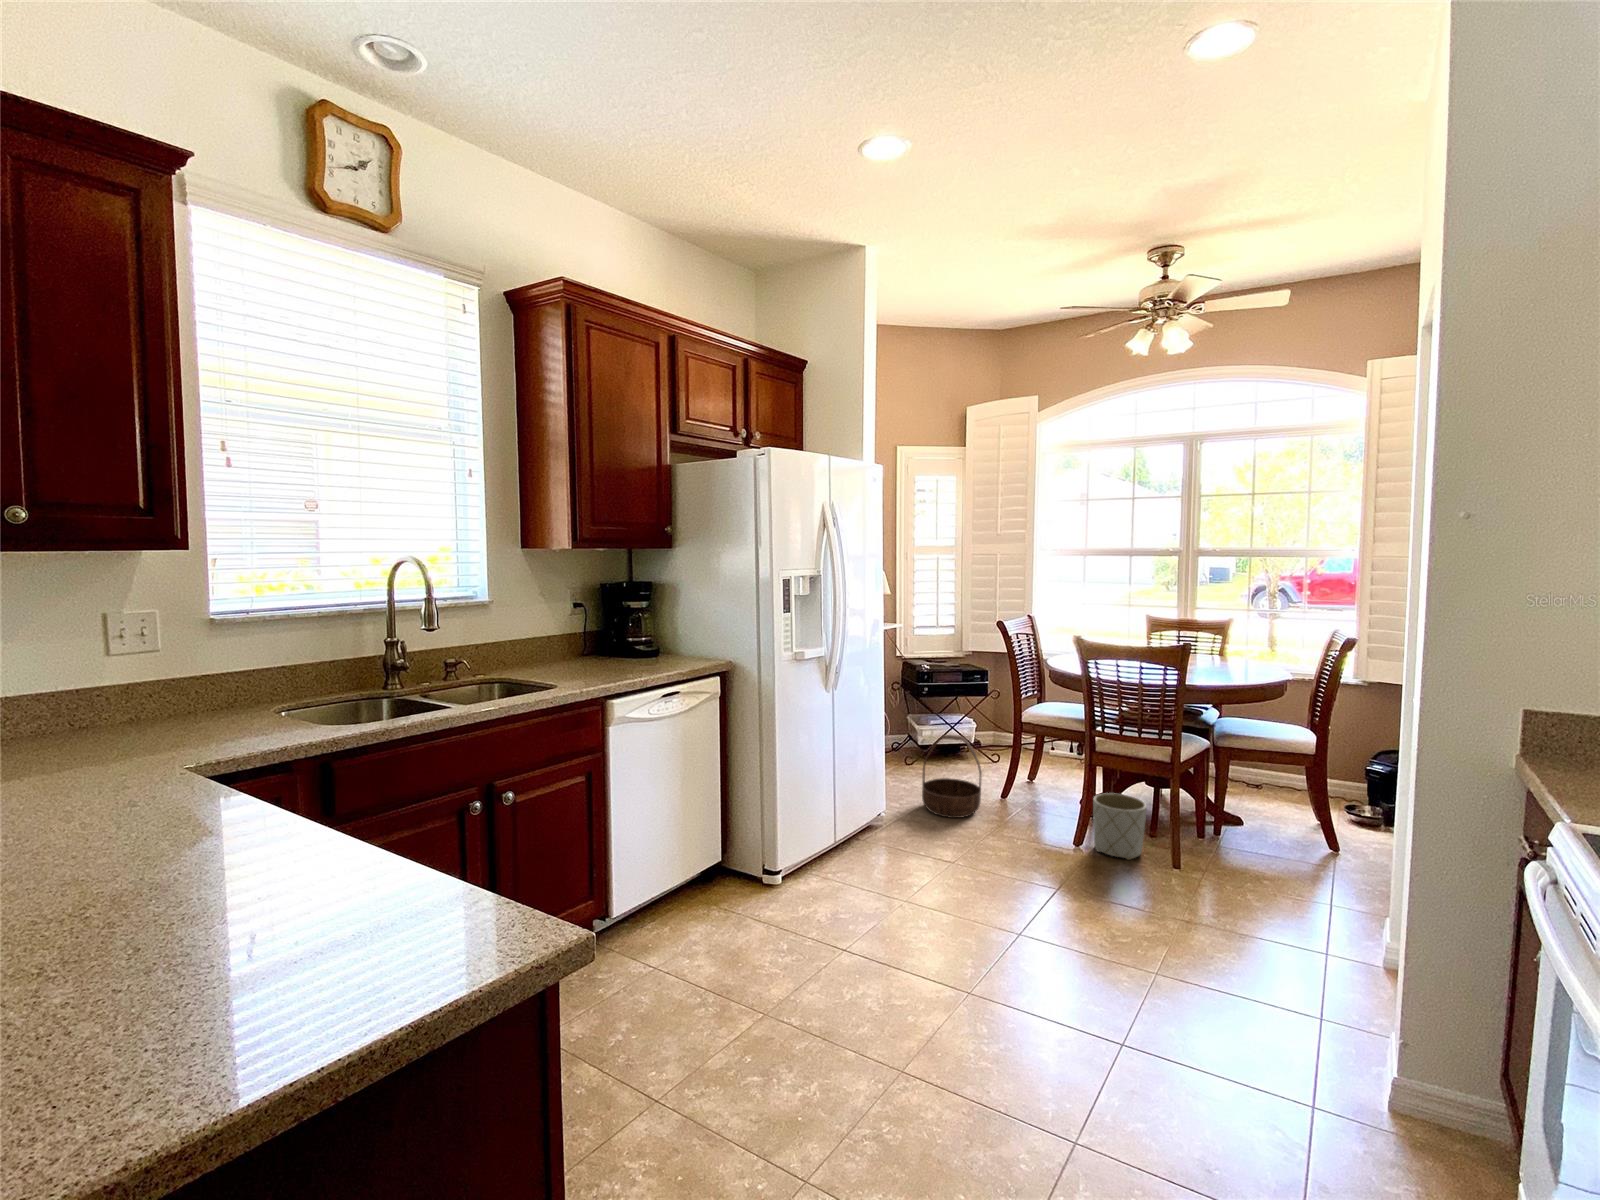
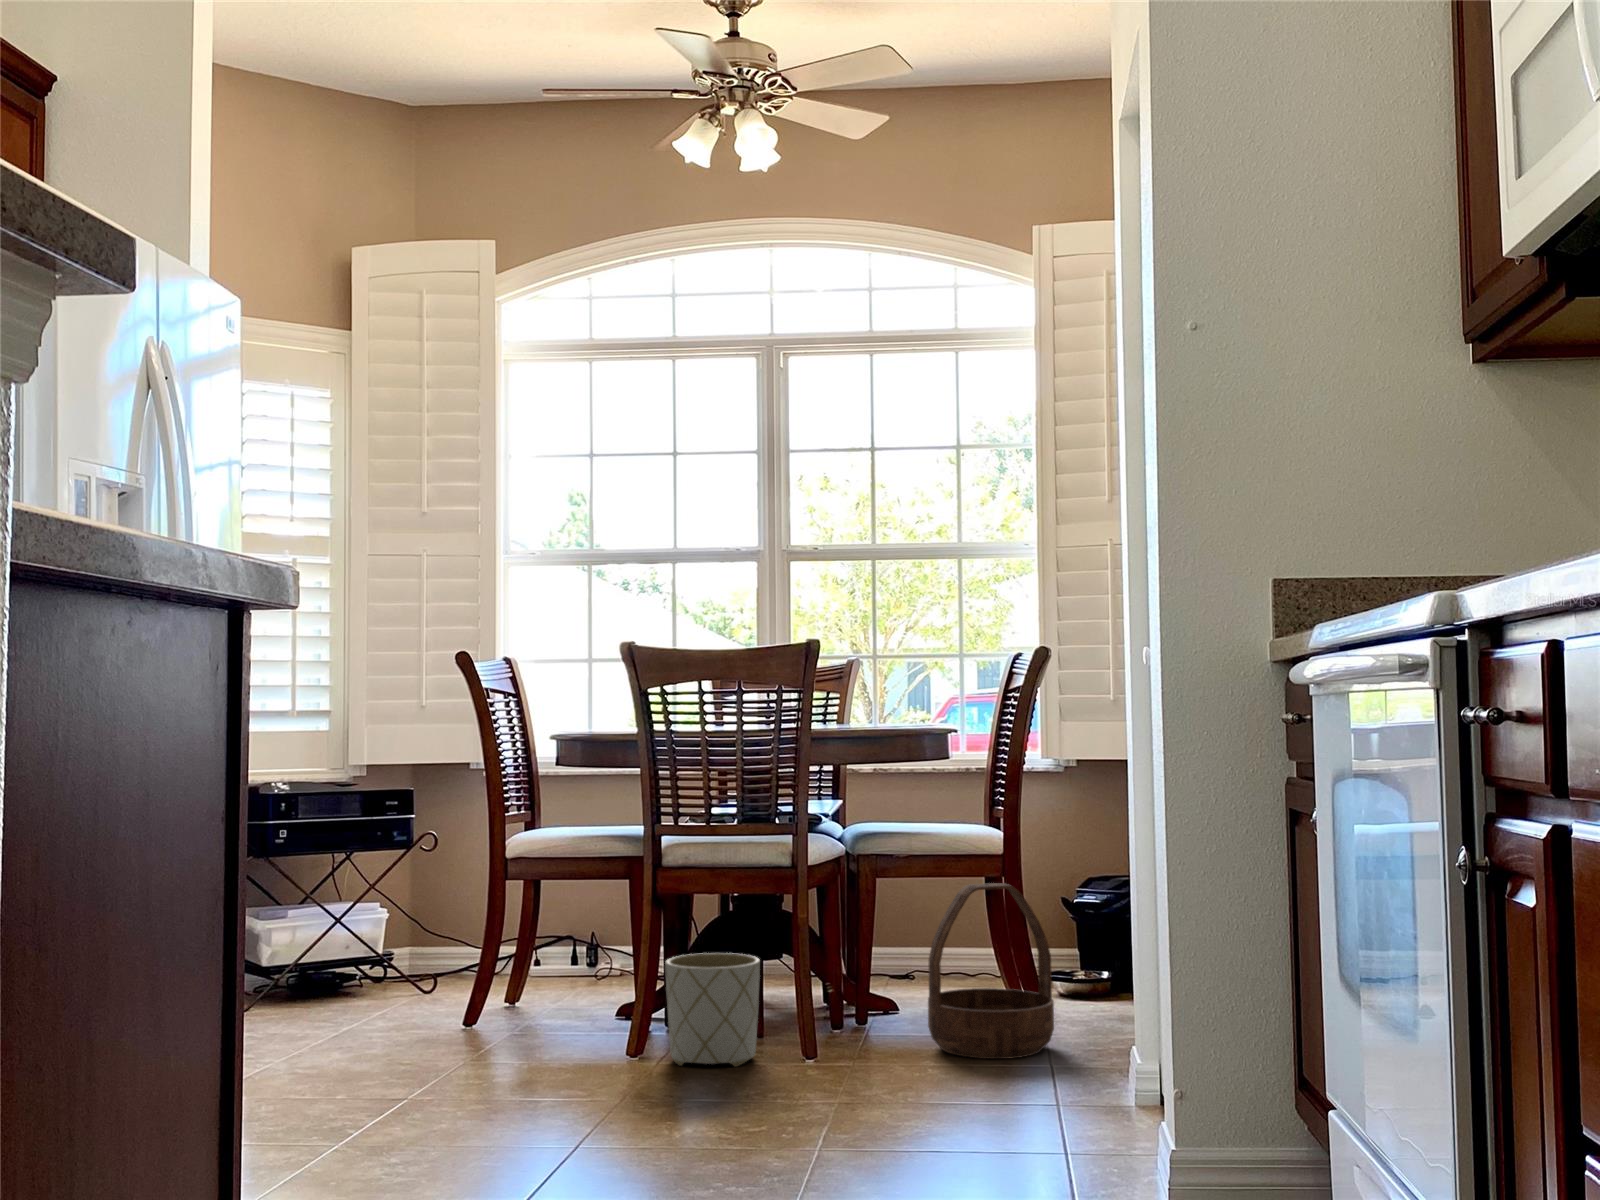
basket: present [922,735,982,818] -> present [928,883,1054,1059]

